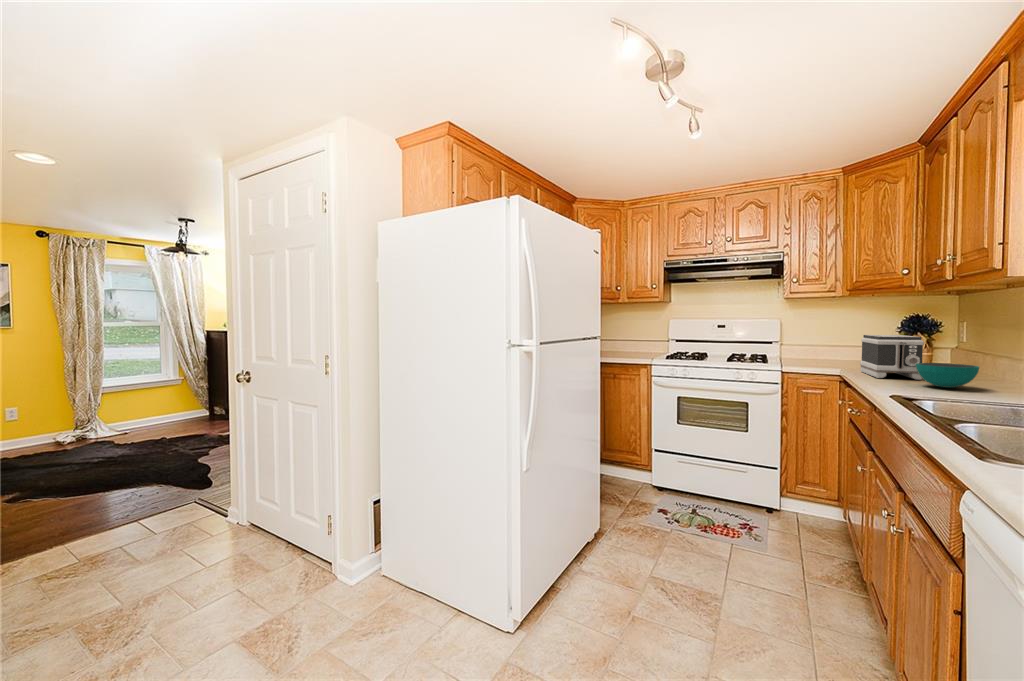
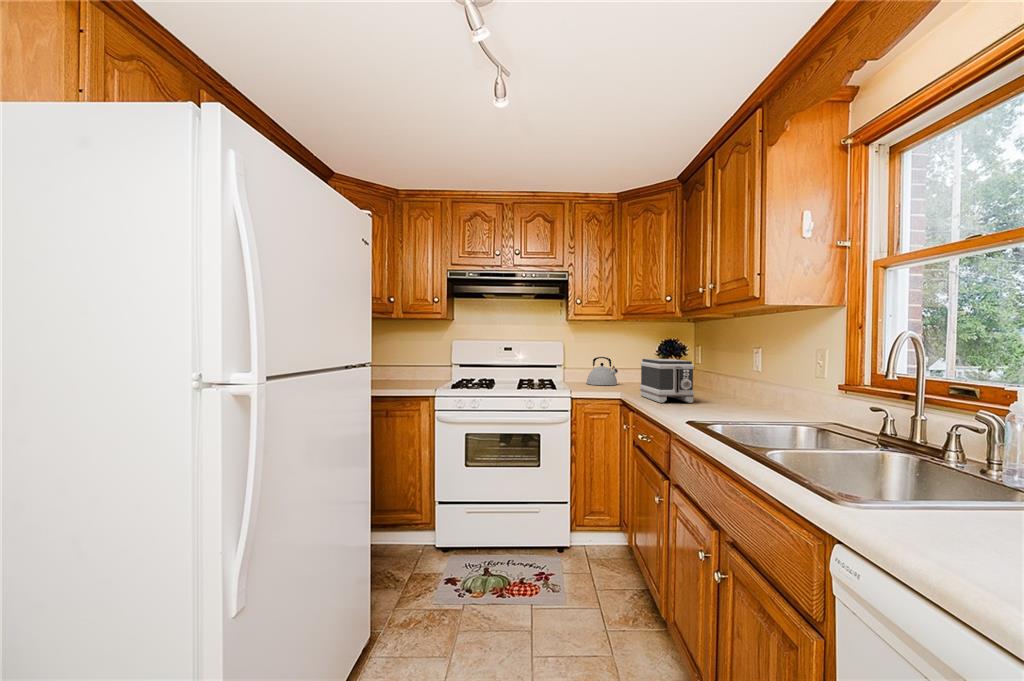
kettle: none [806,334,843,361] -> present [587,357,618,385]
bowl: present [916,363,979,388] -> none [693,386,740,410]

